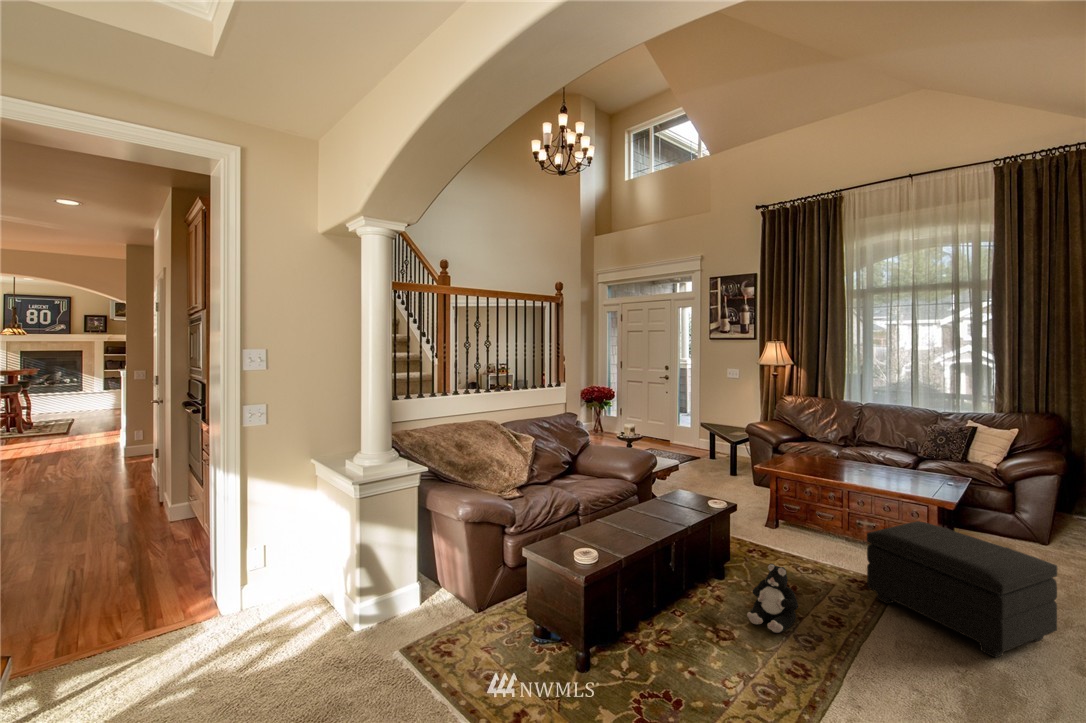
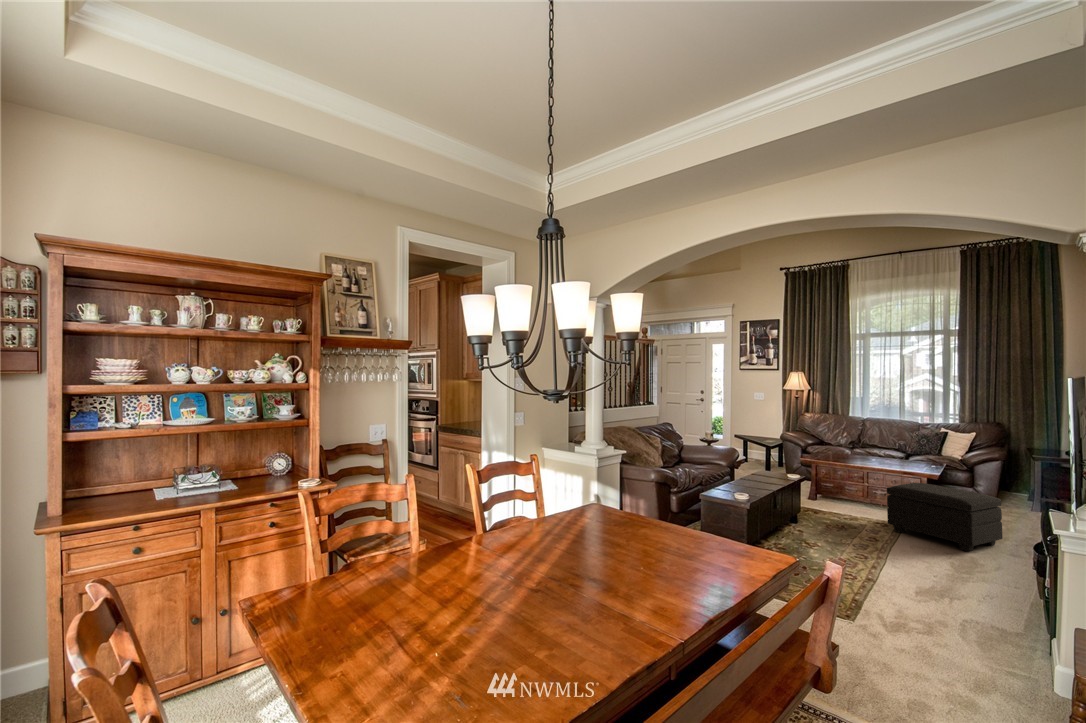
plush toy: present [747,564,798,633] -> none [818,504,850,543]

